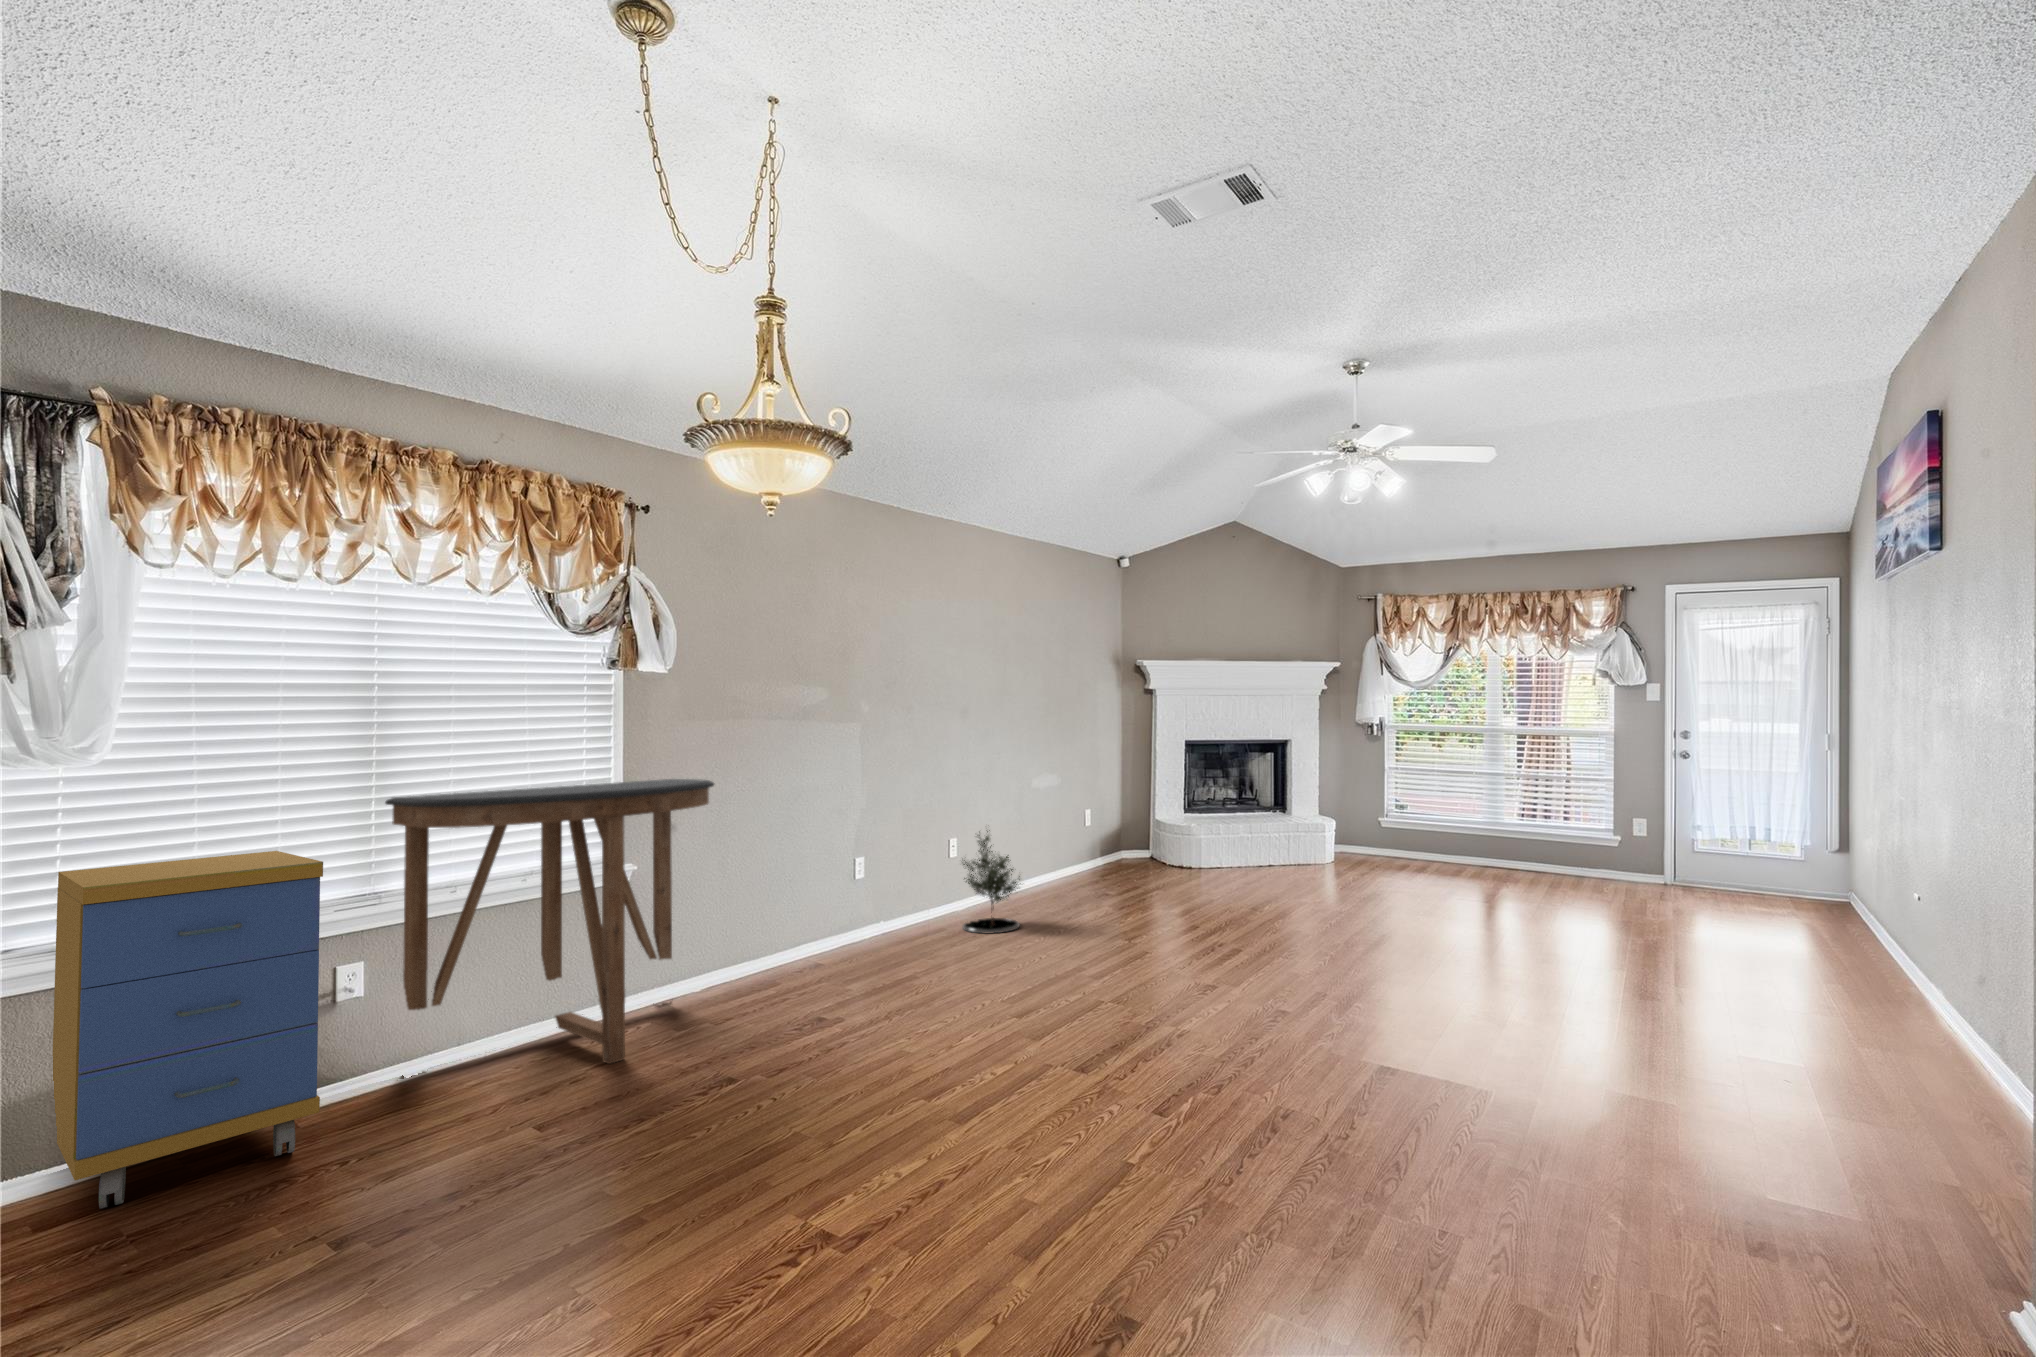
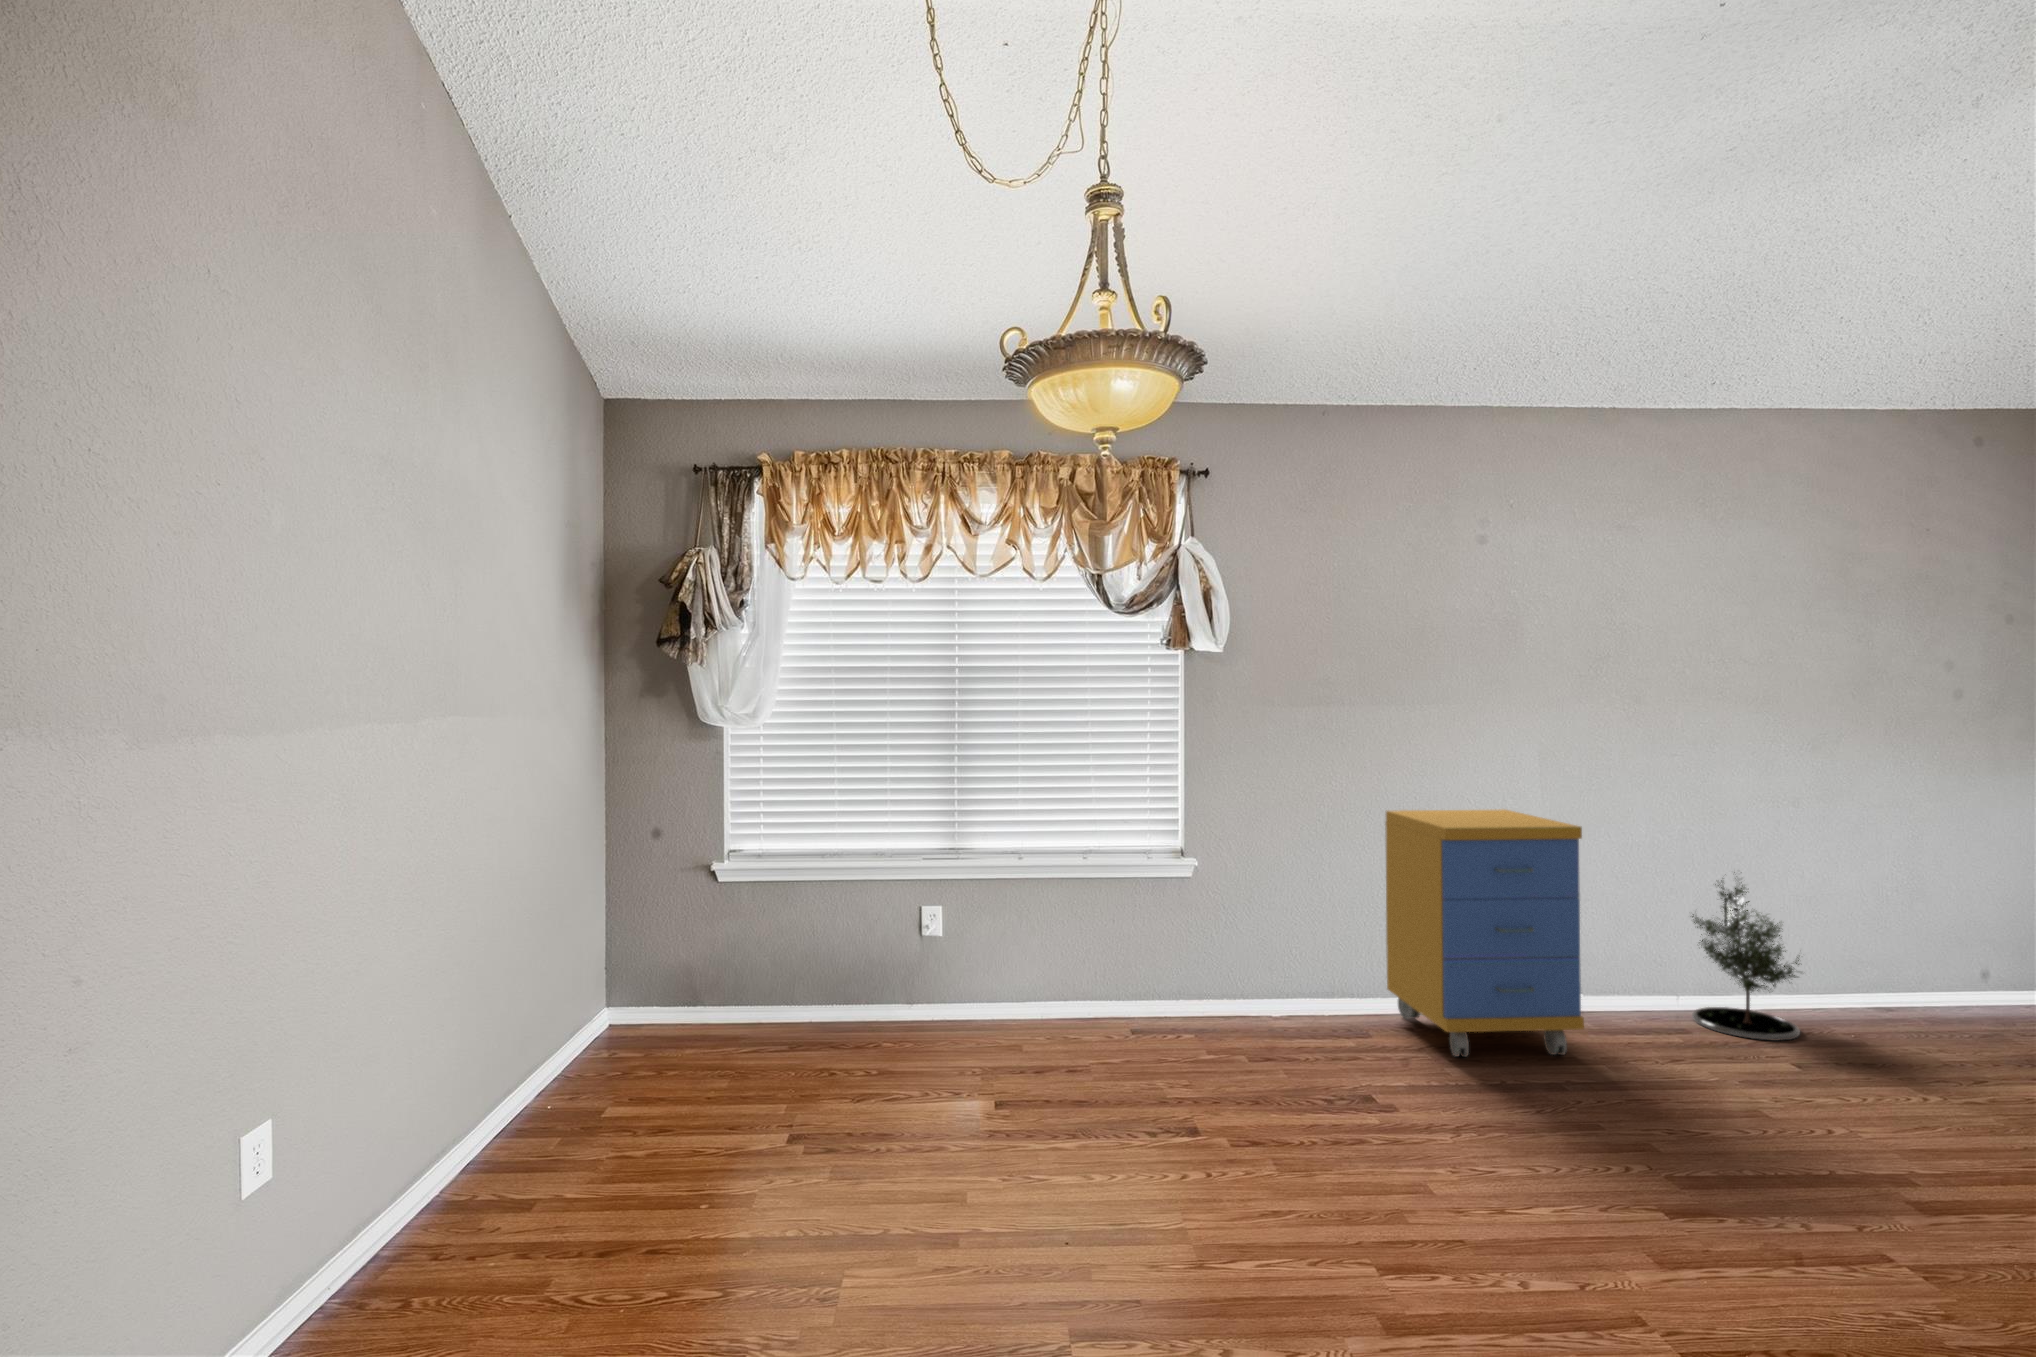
console table: present [385,779,714,1073] -> none [960,770,1260,1067]
storage cabinet: present [52,851,323,1209] -> present [1385,809,1584,1057]

